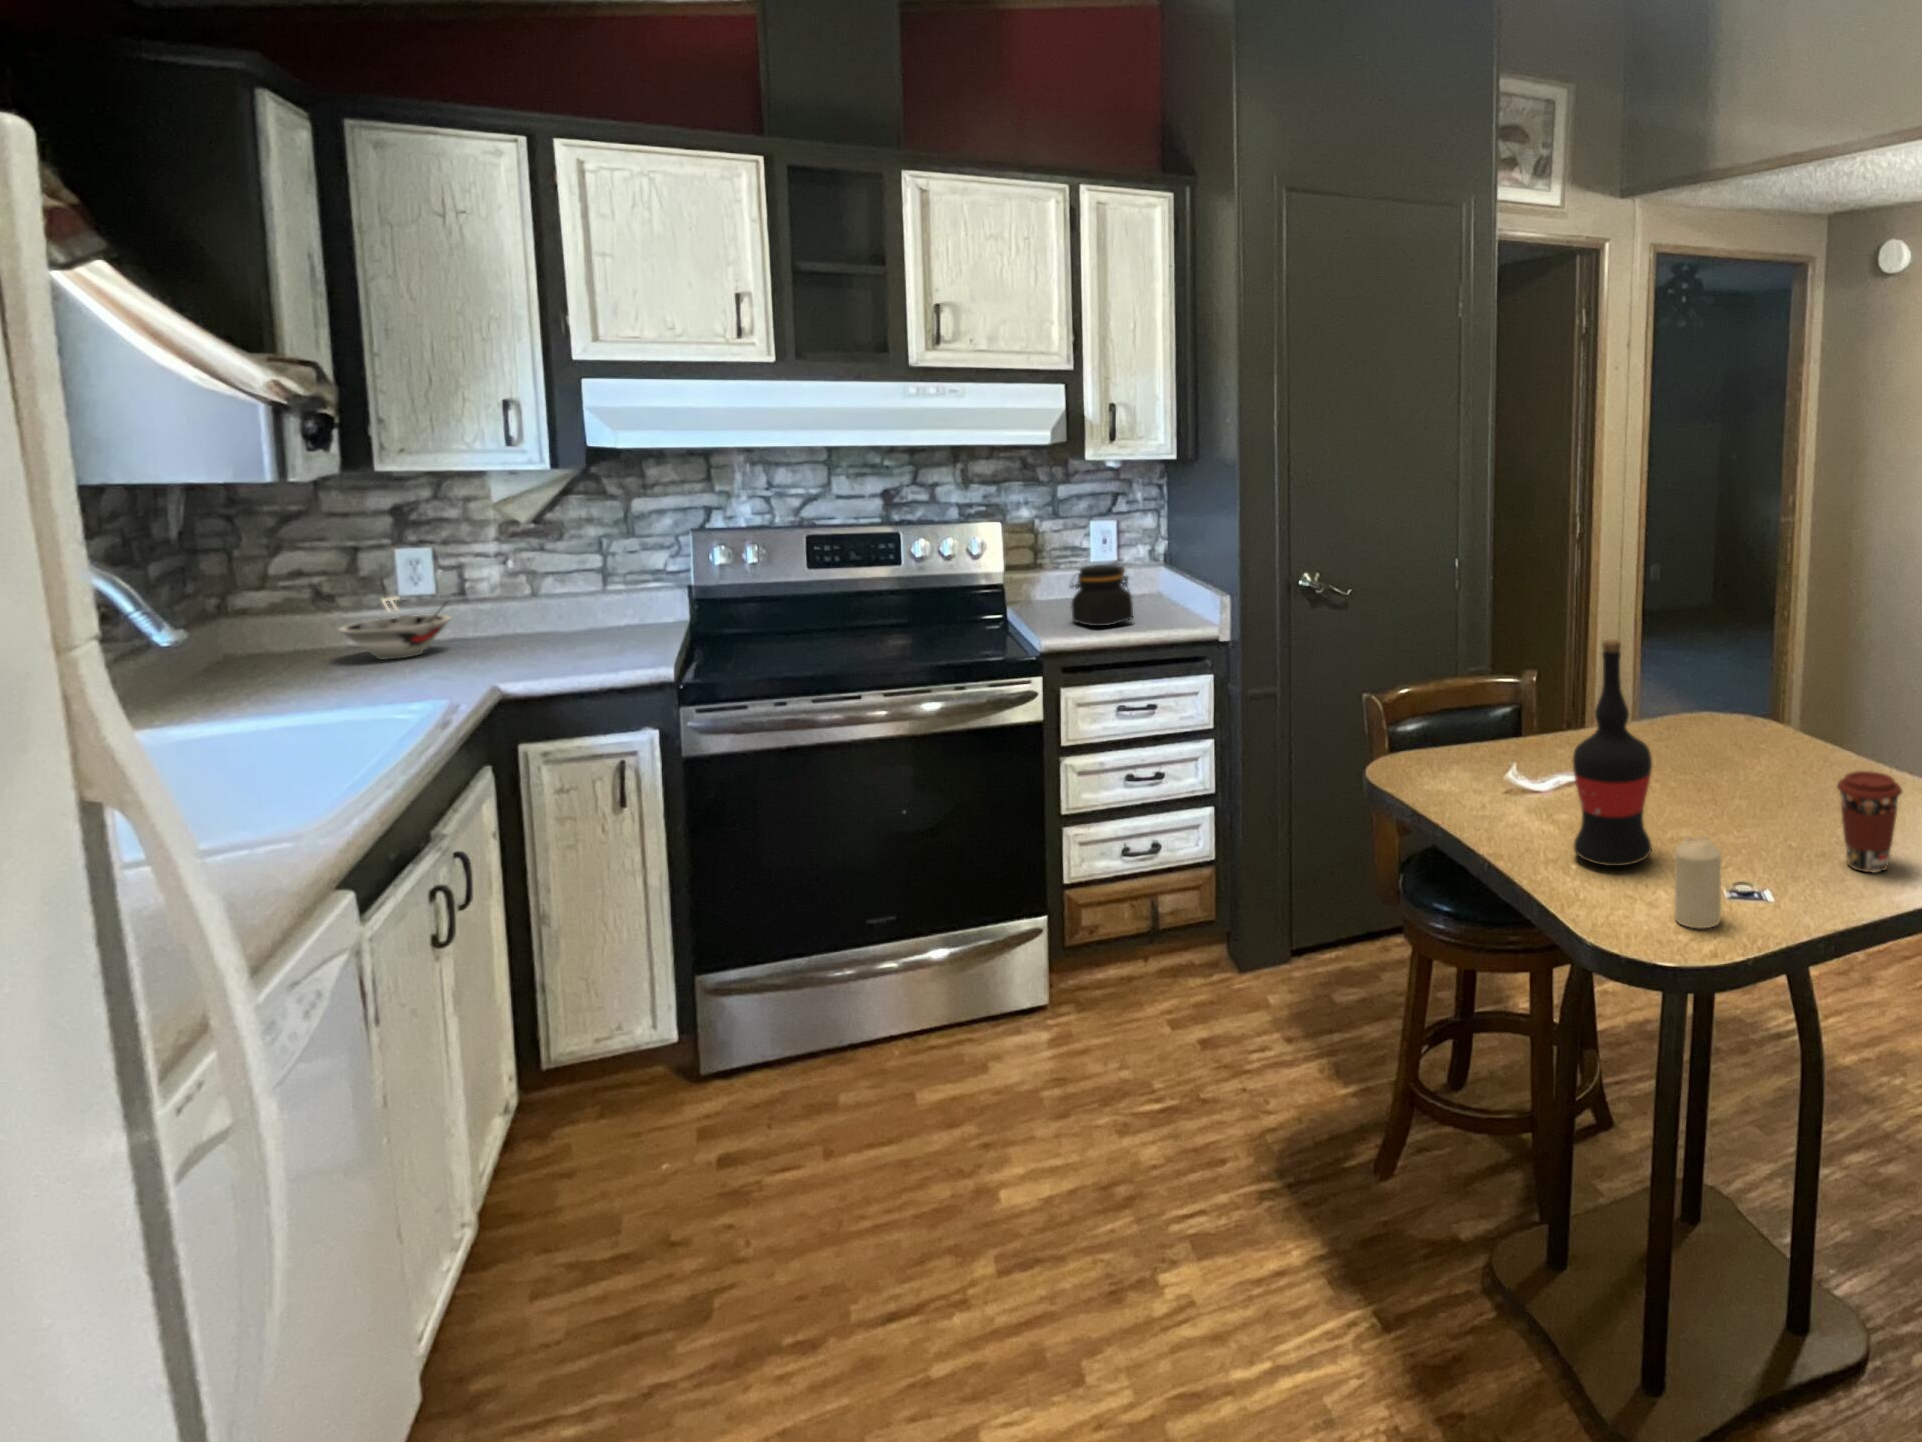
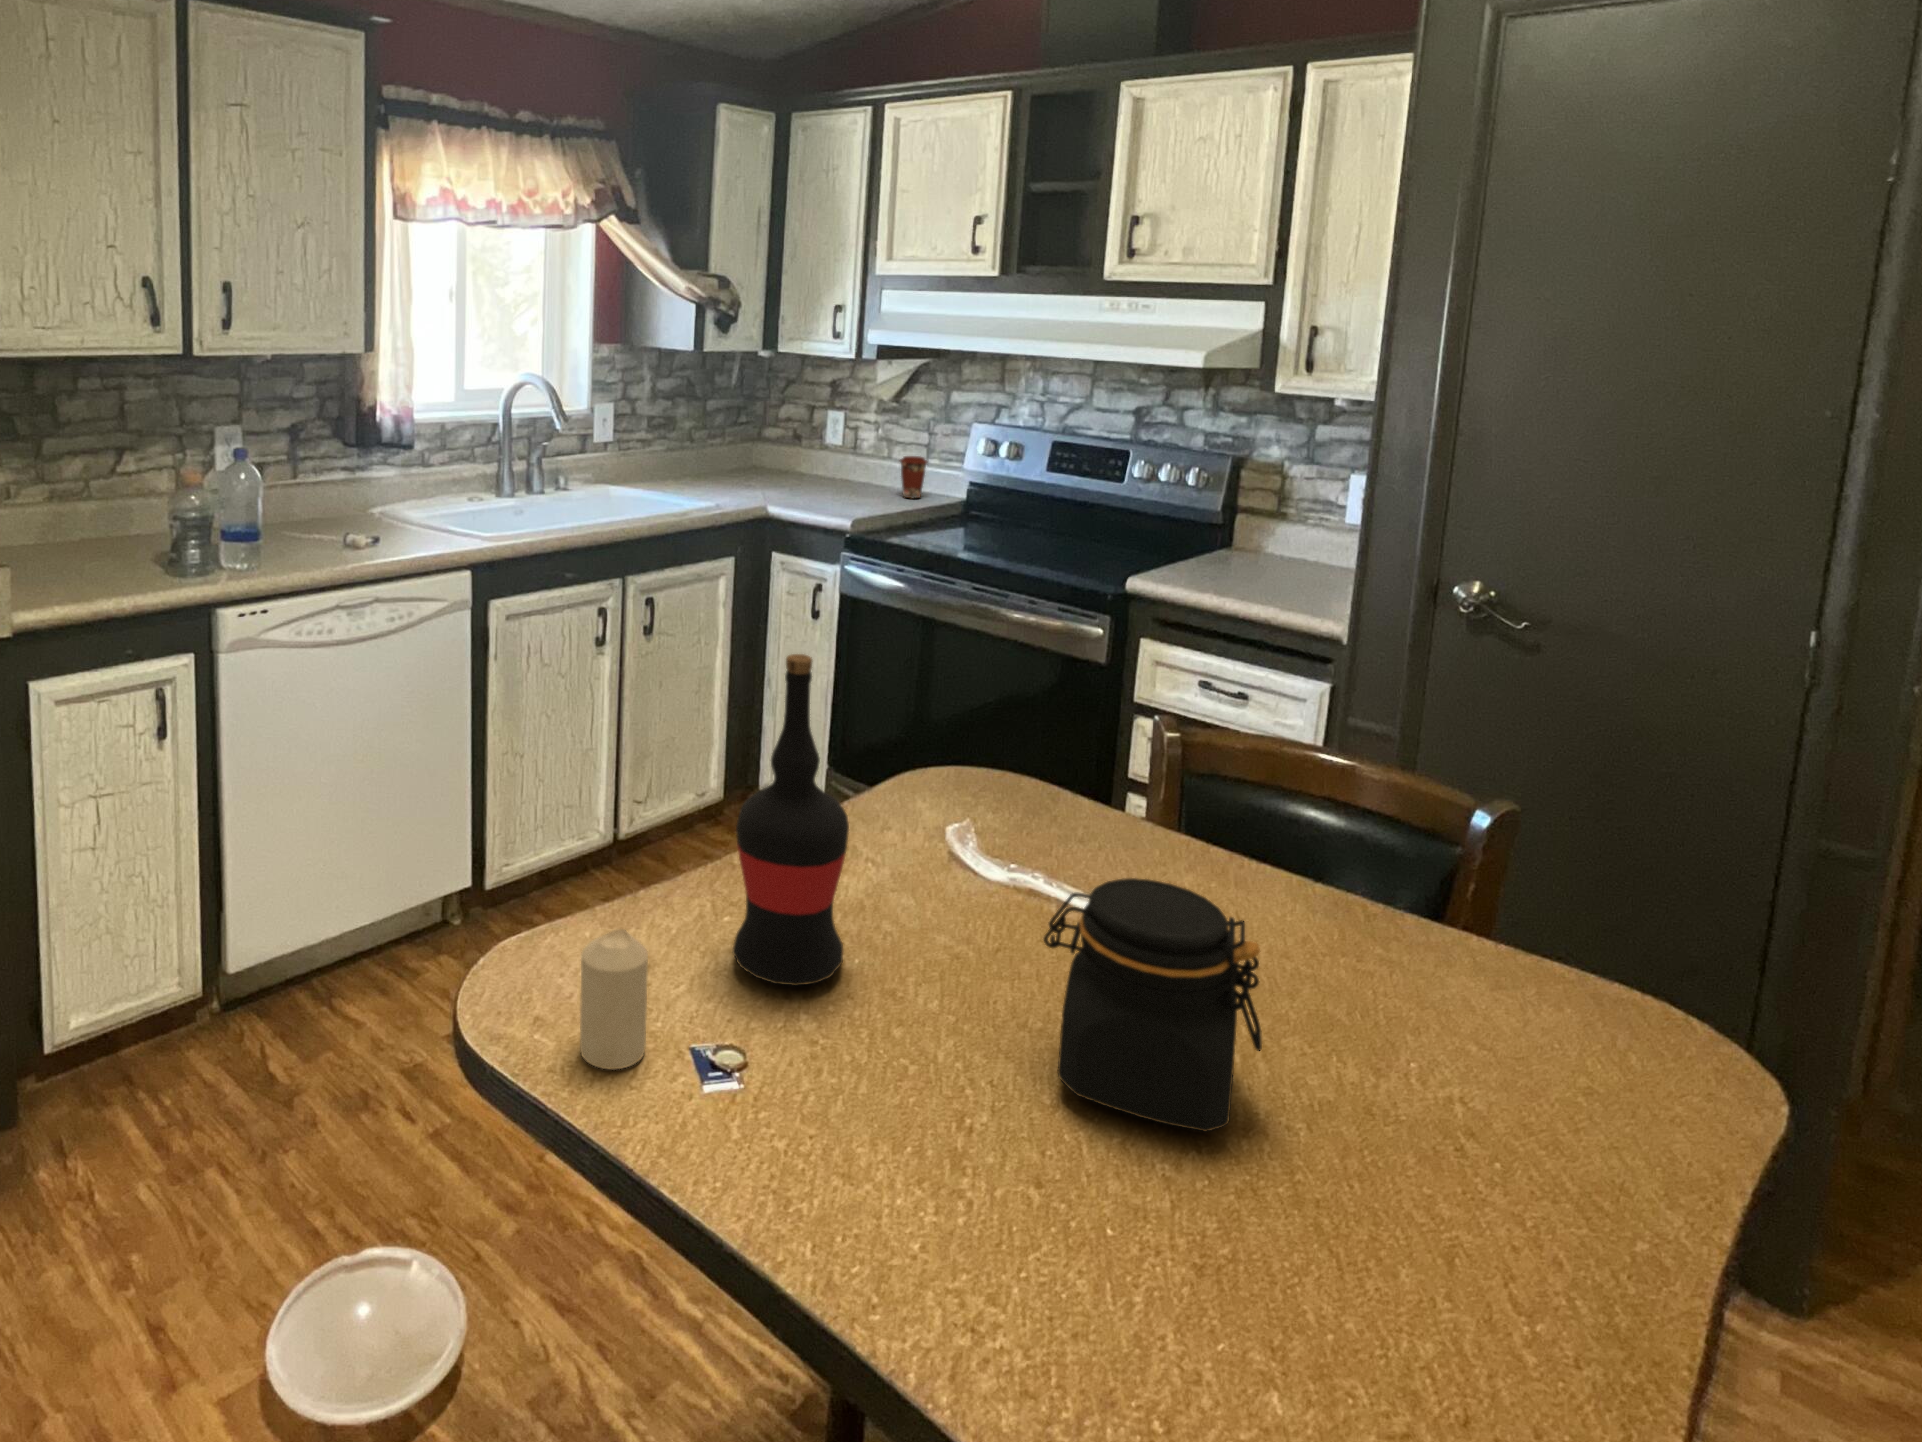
jar: present [1071,565,1133,626] -> present [1044,878,1262,1132]
bowl: present [339,597,451,660] -> none [767,438,828,480]
coffee cup: present [1837,771,1902,872] -> present [900,456,927,498]

